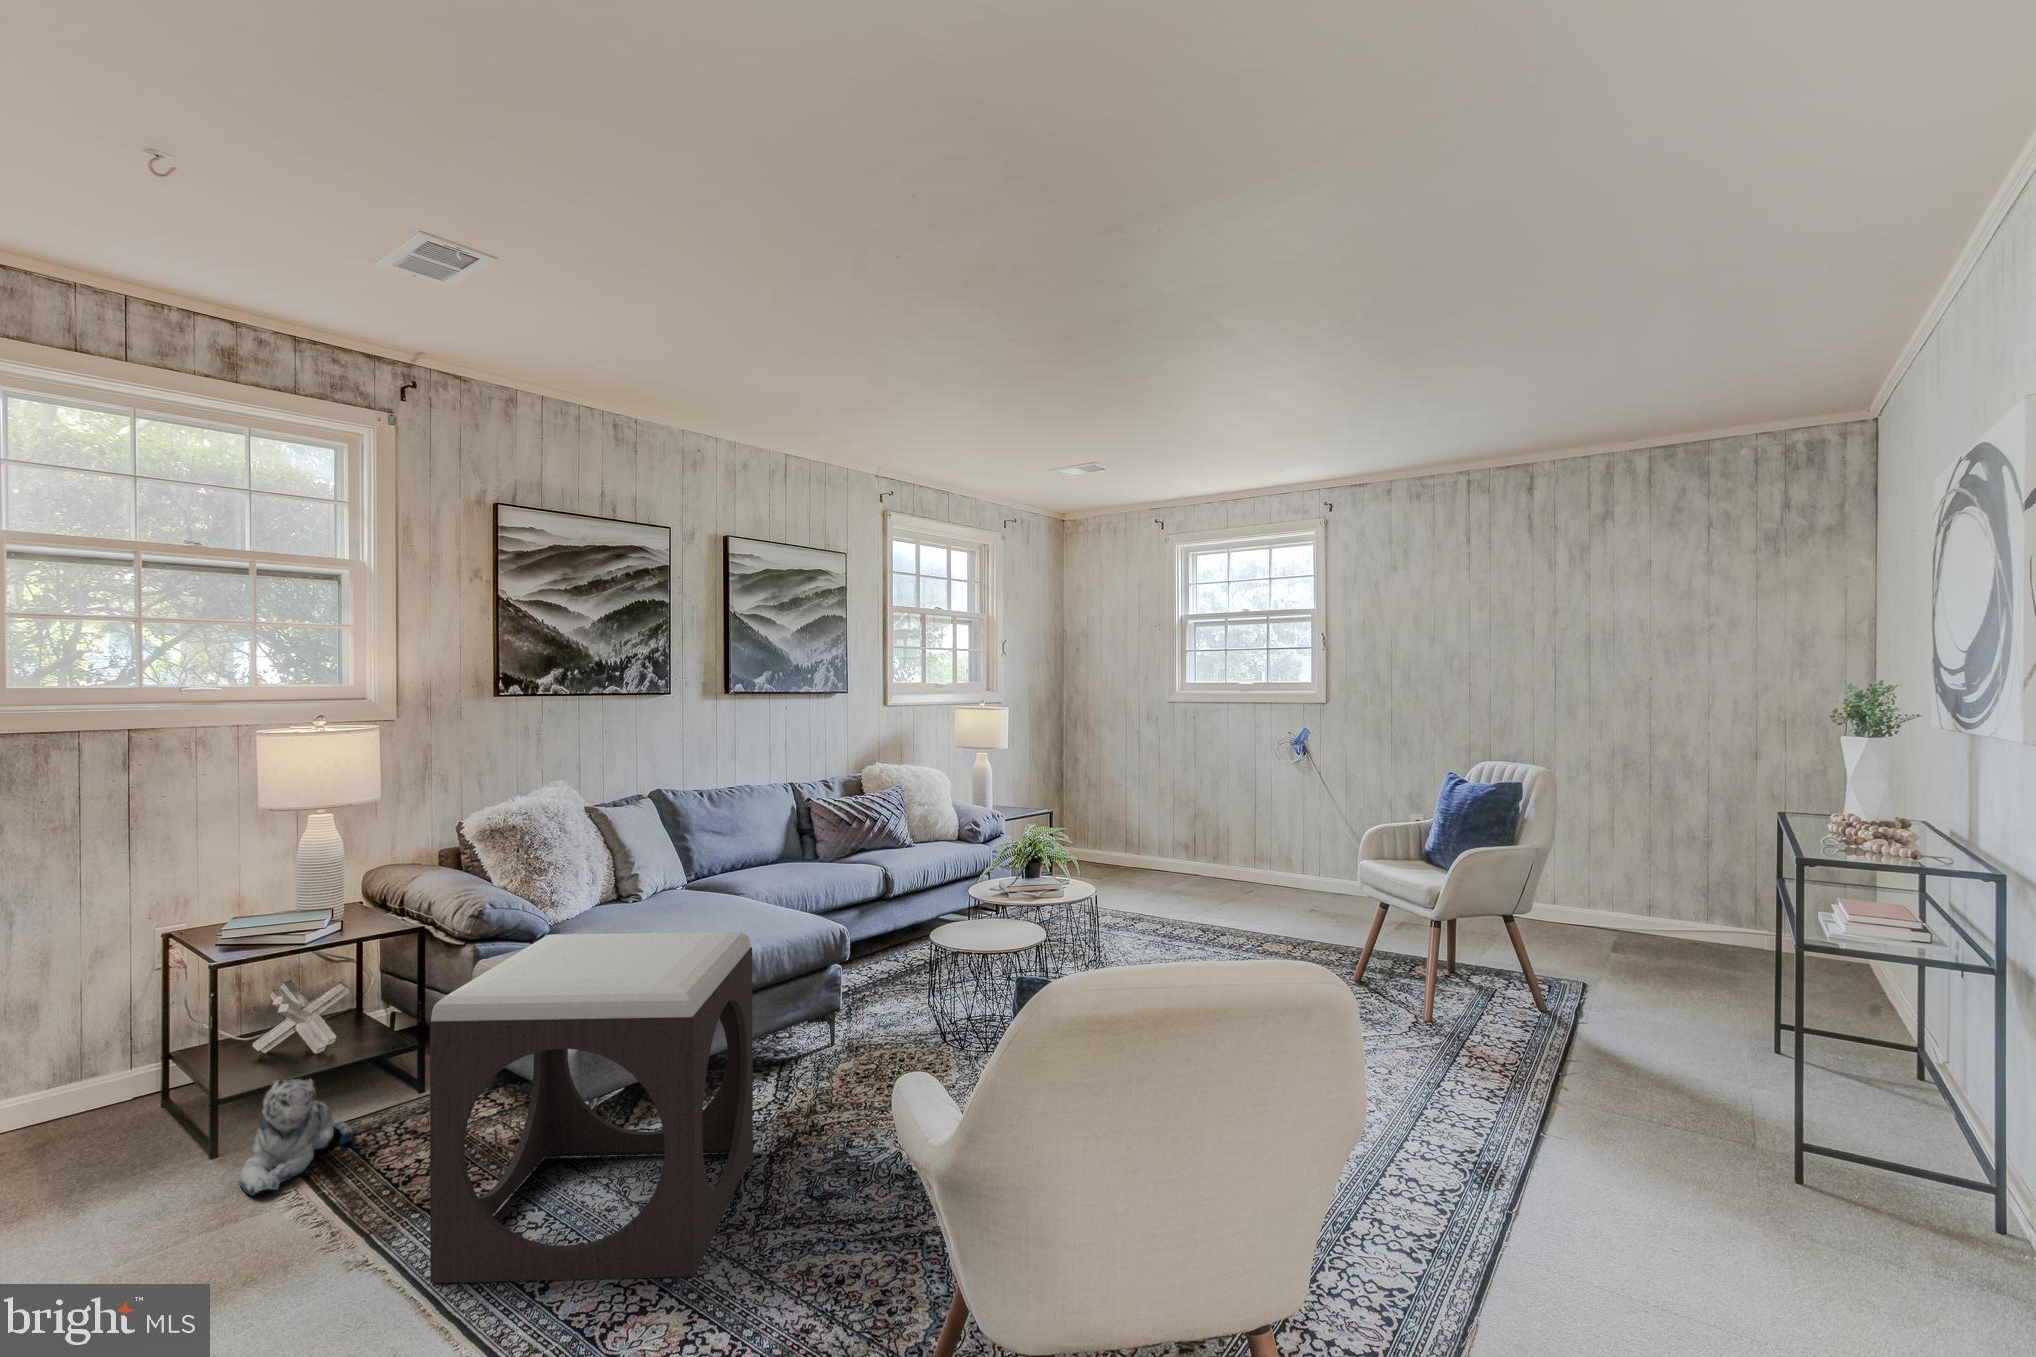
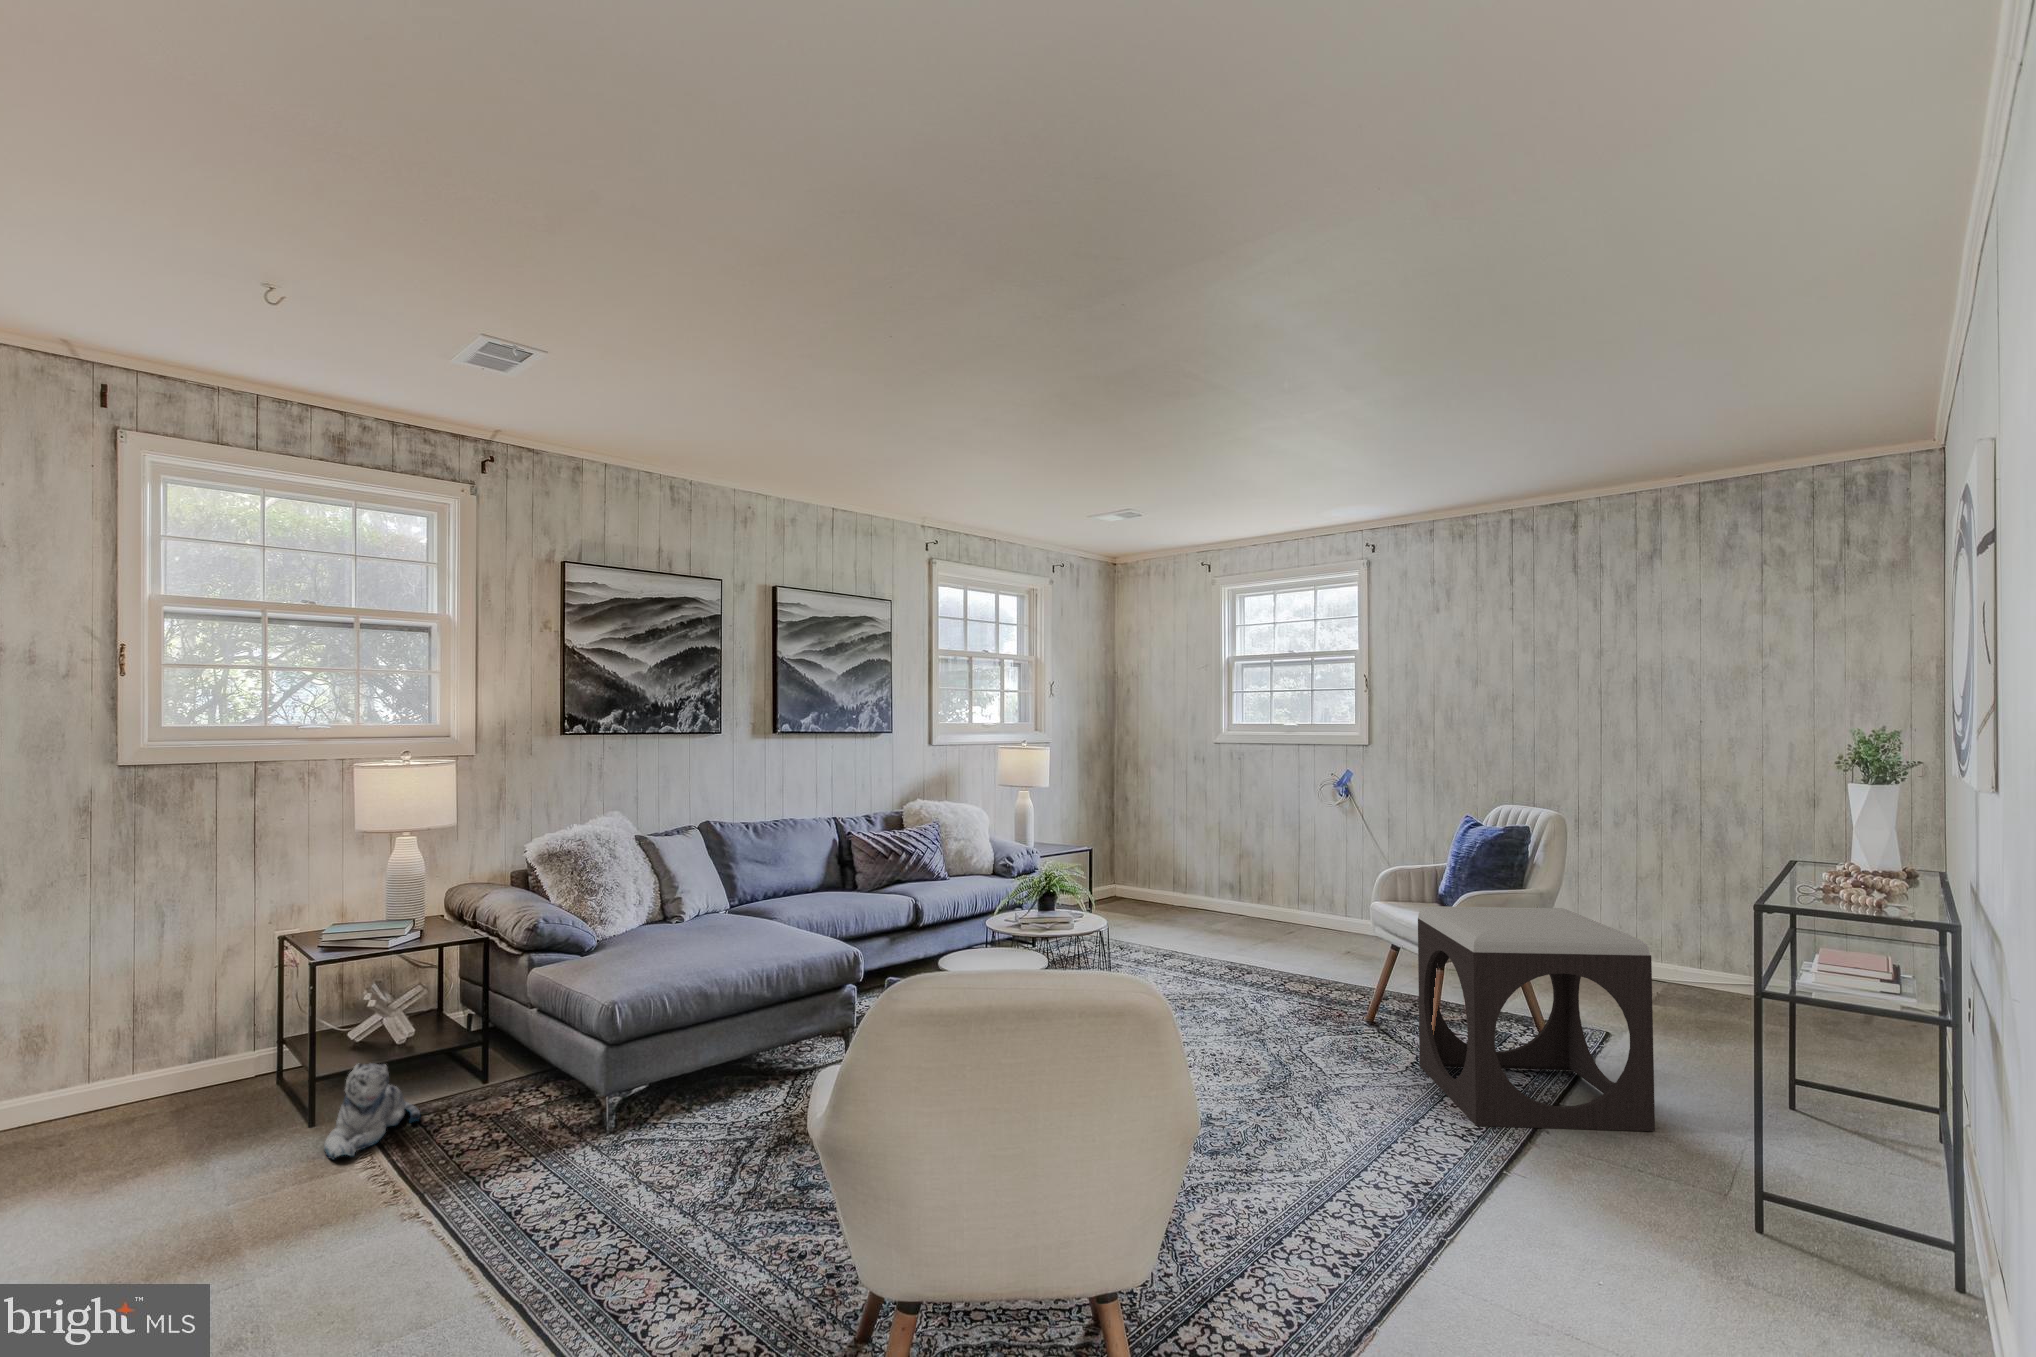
footstool: present [430,932,753,1283] -> present [1418,906,1655,1131]

